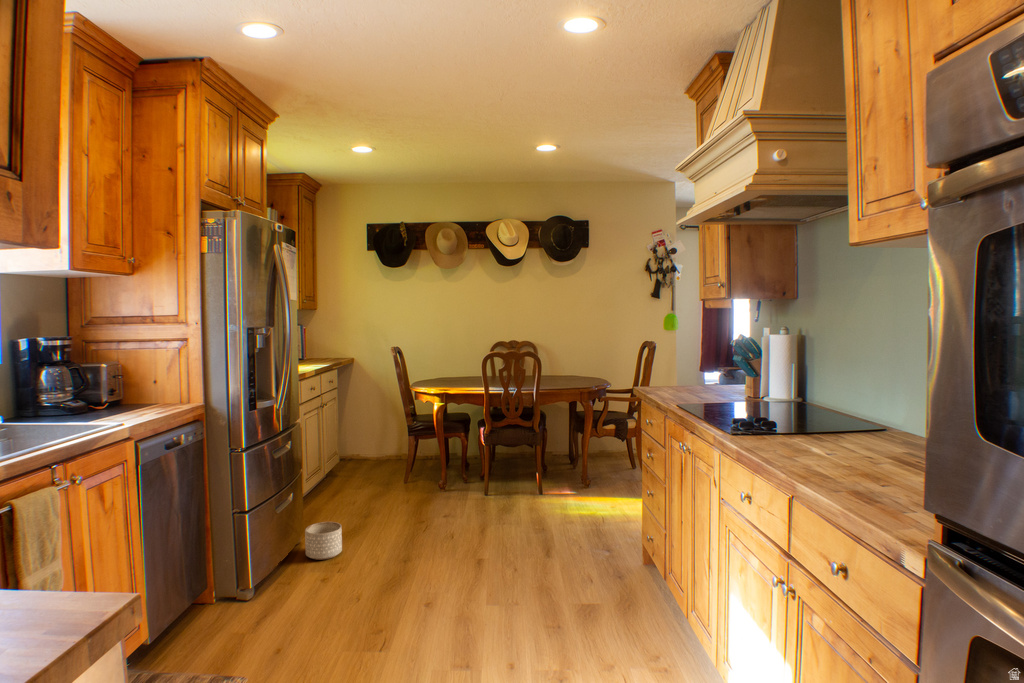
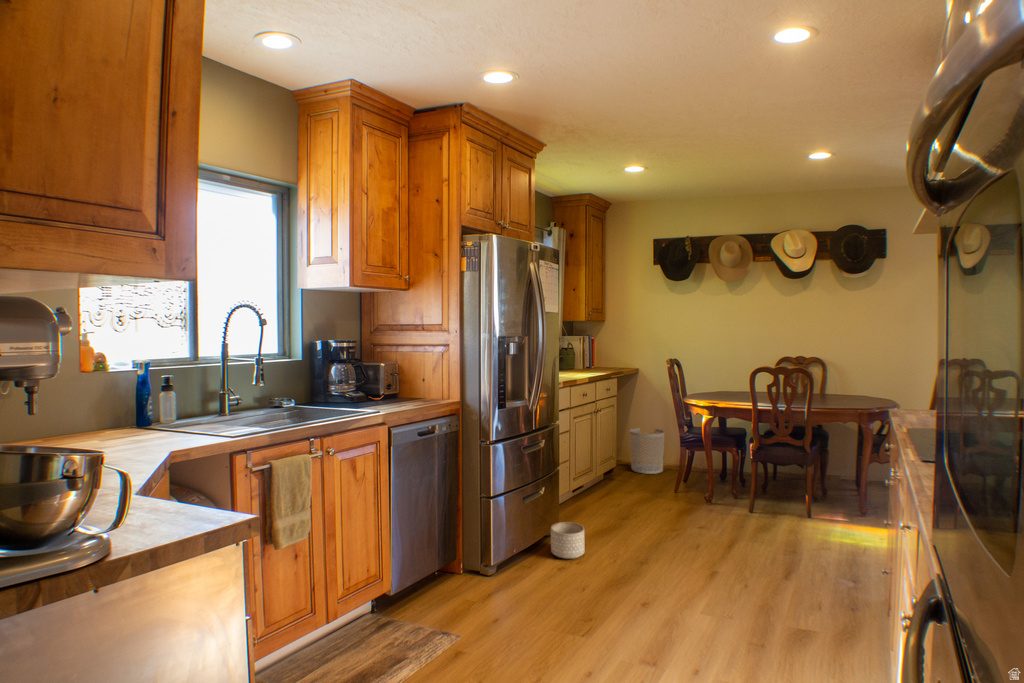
waste bin: none [349,419,385,466] -> present [630,428,664,474]

